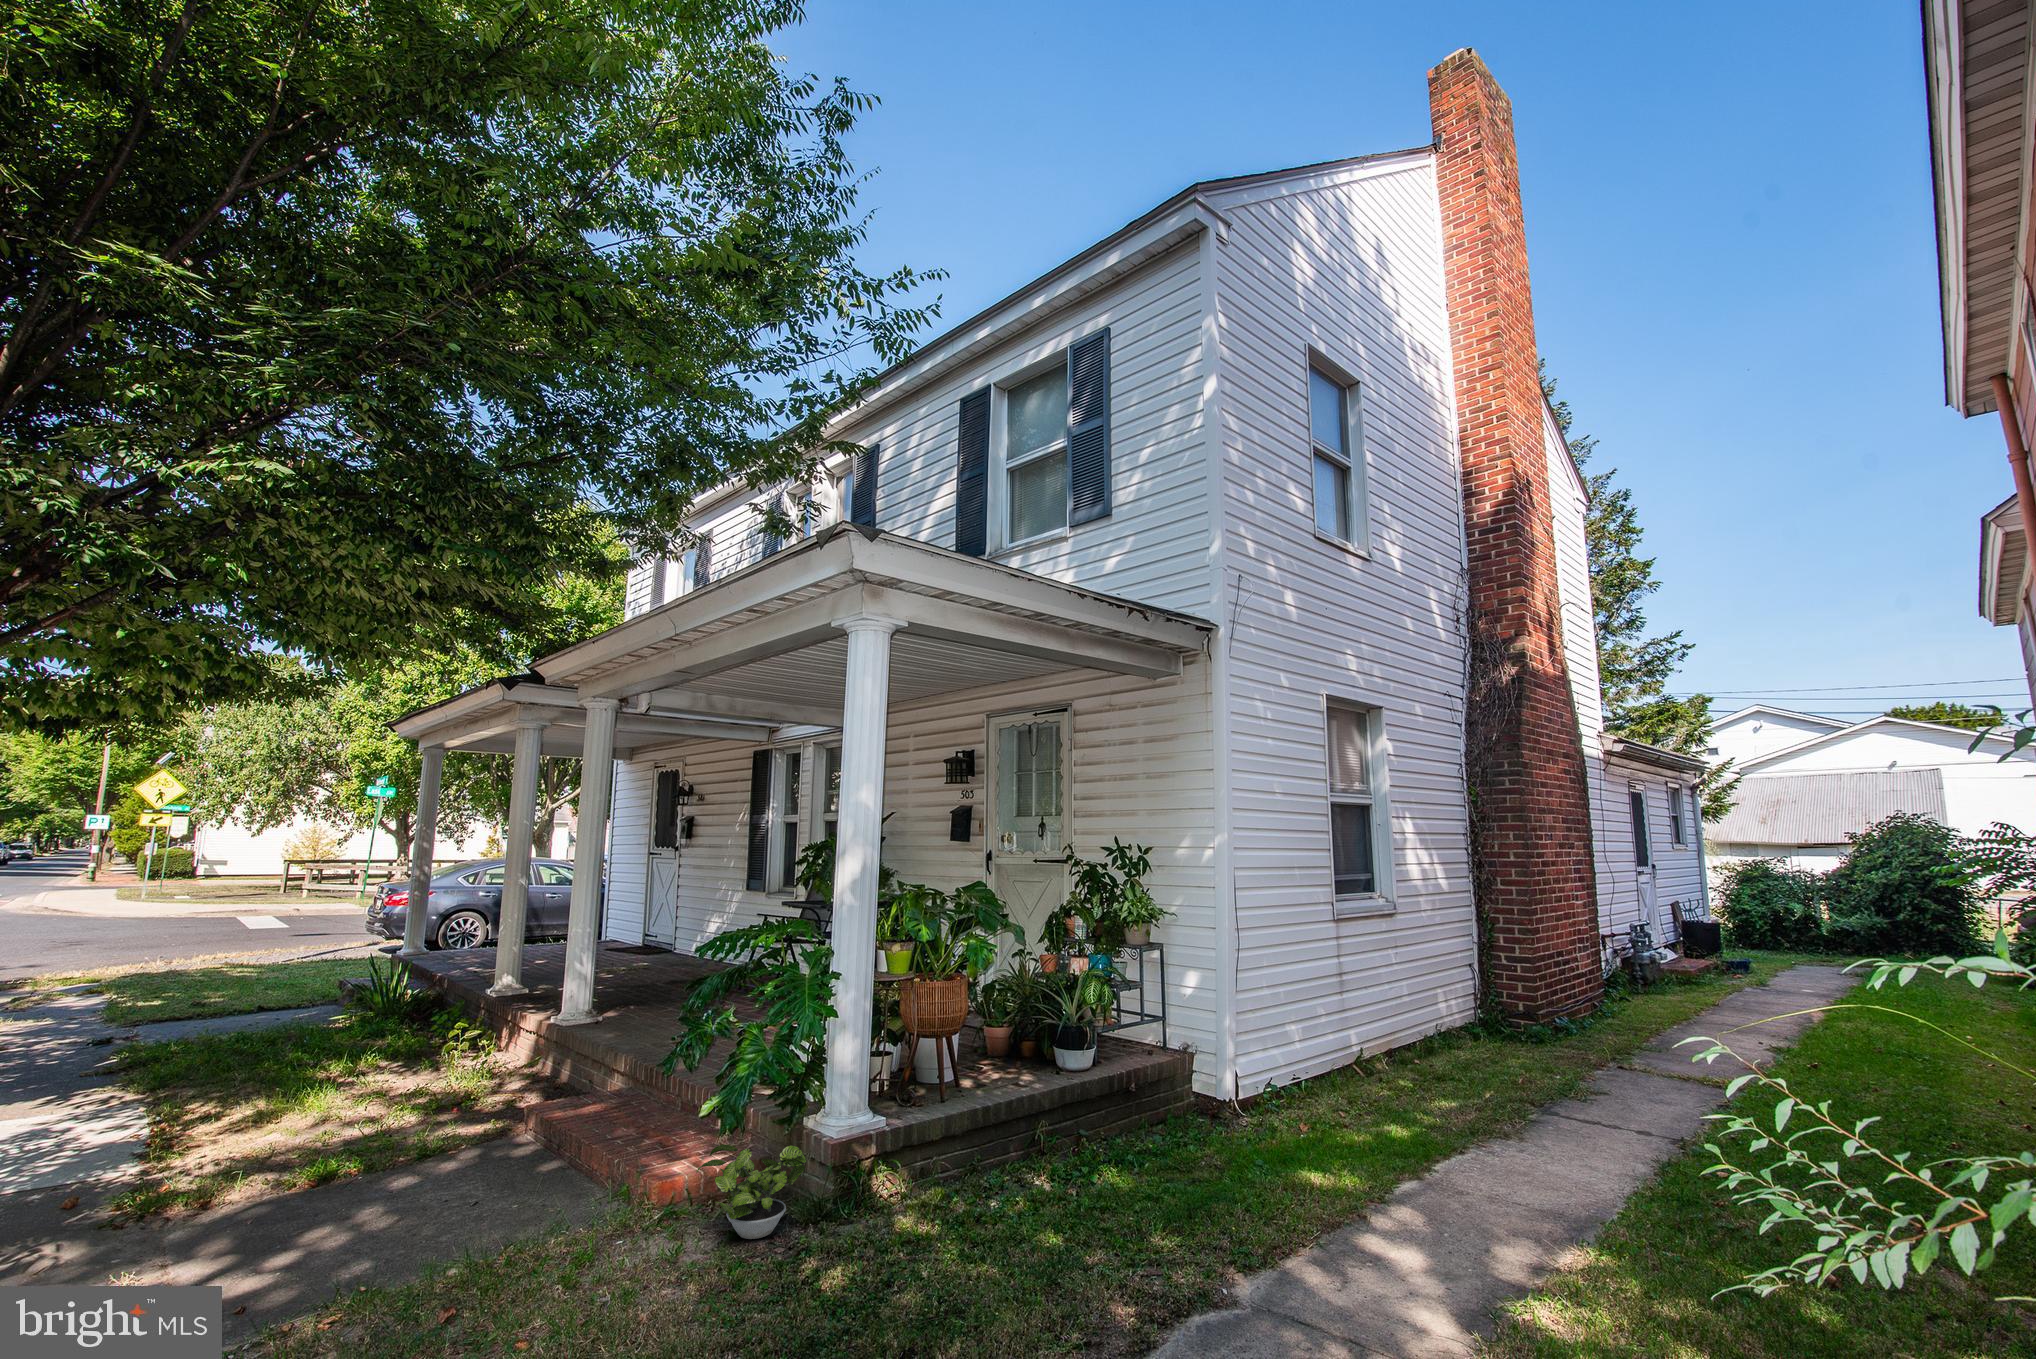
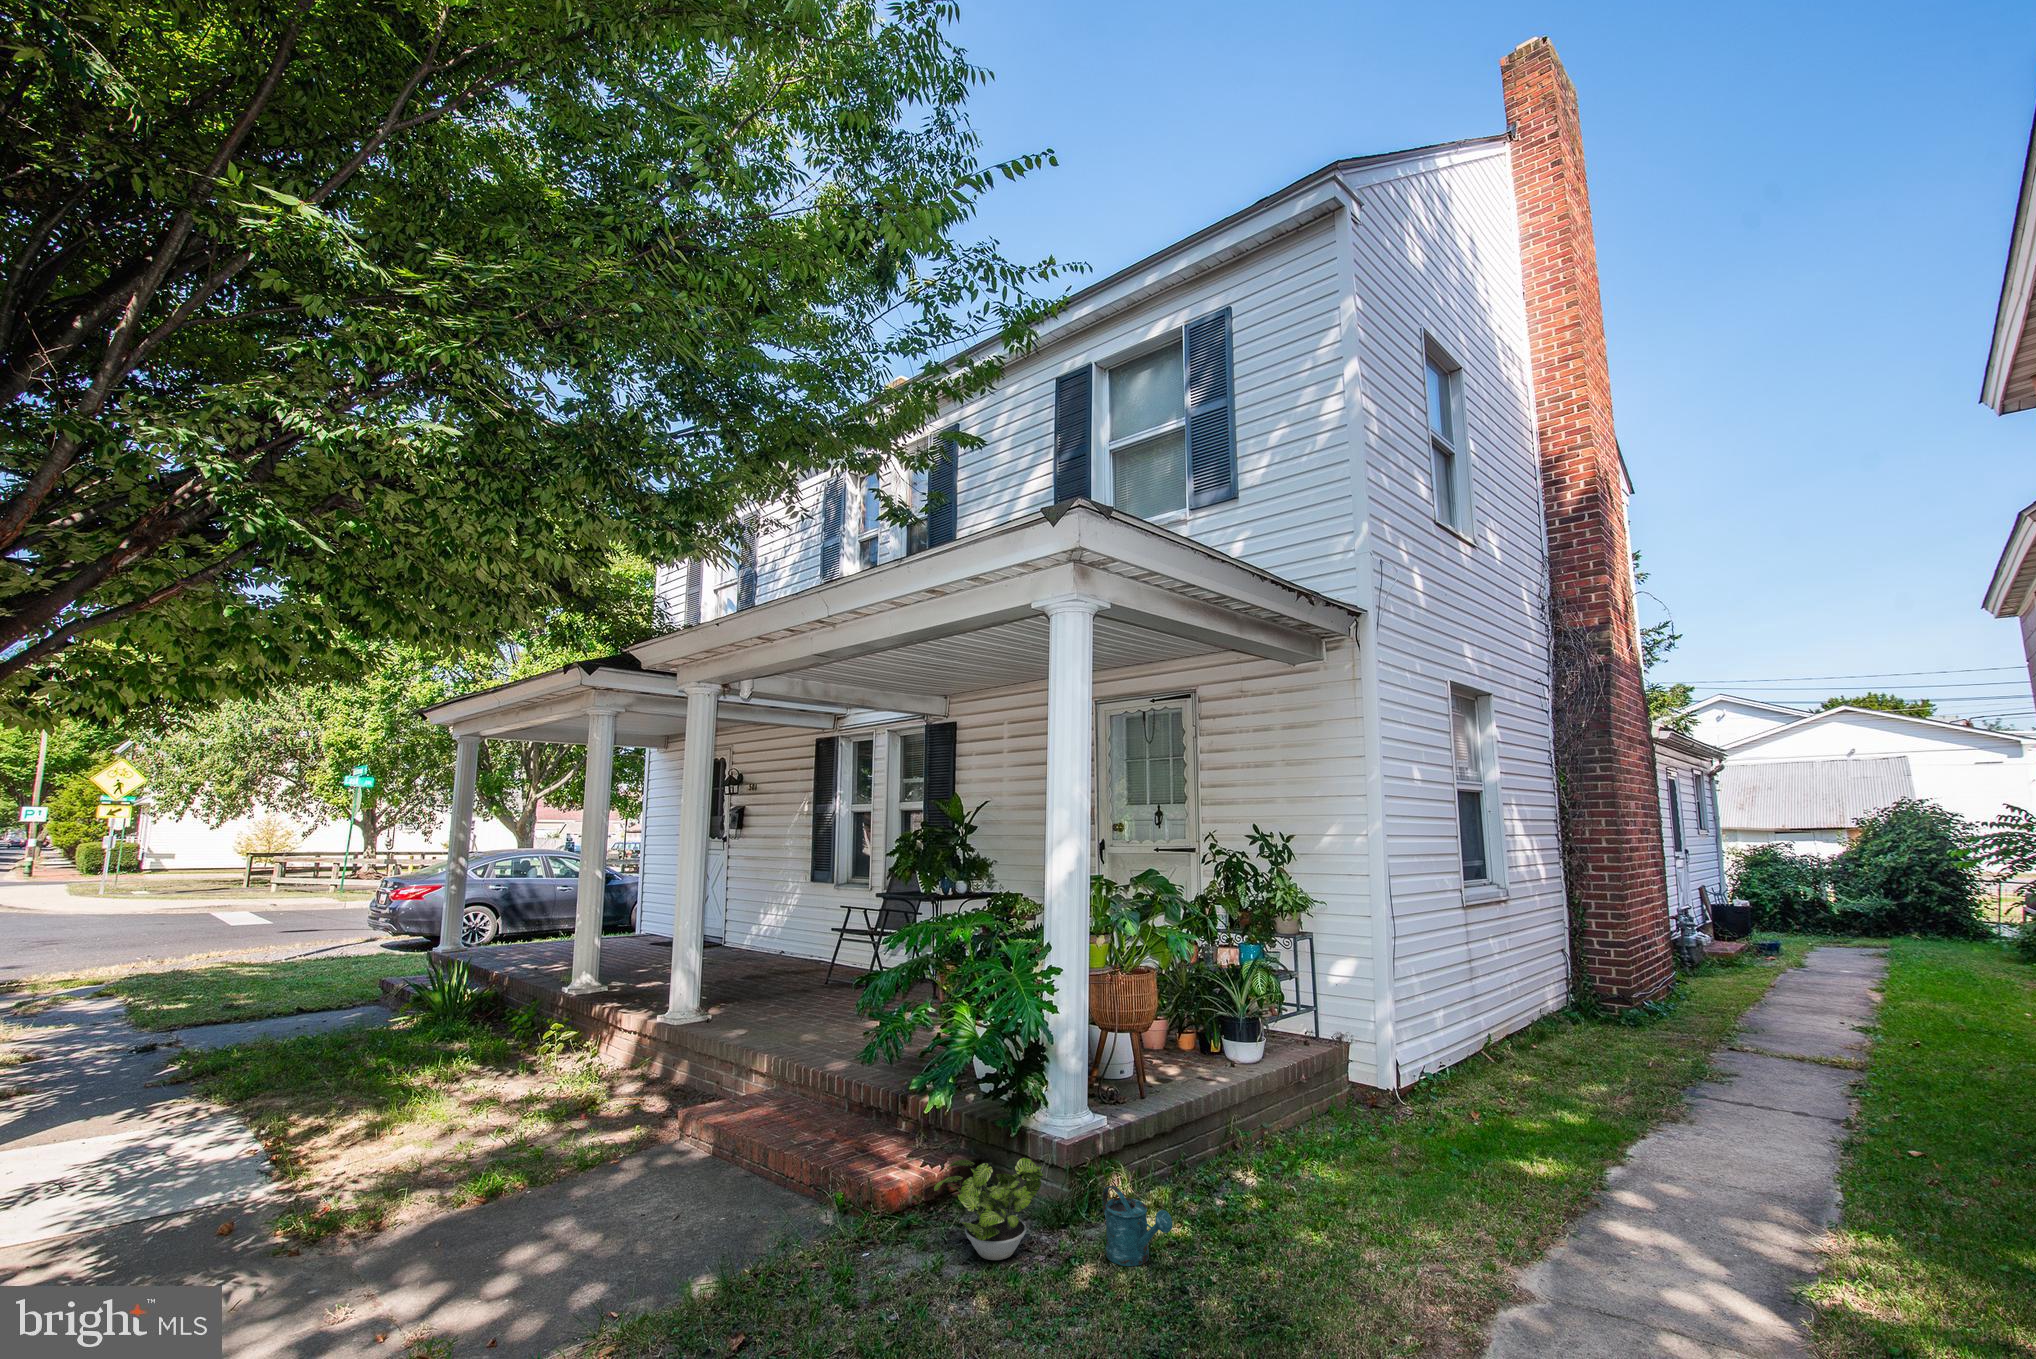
watering can: none [855,1173,905,1248] -> present [1102,1185,1172,1266]

